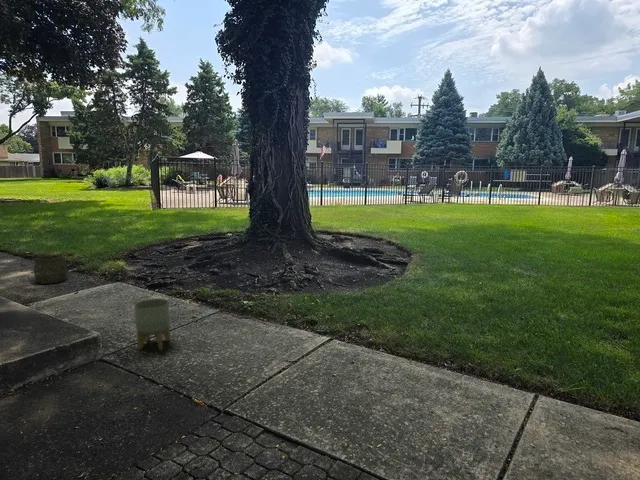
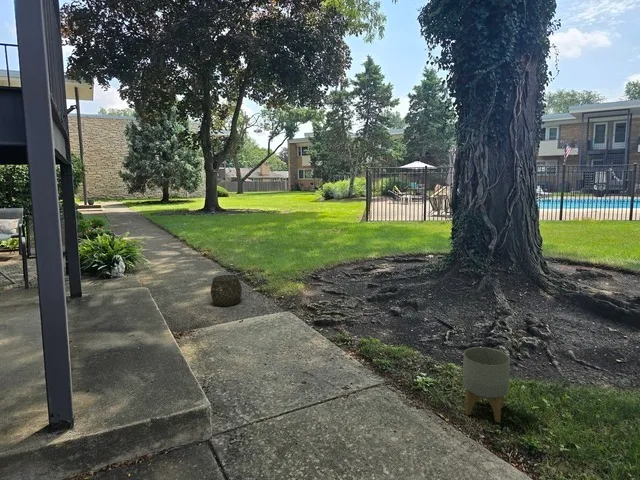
planter: present [134,298,170,350] -> present [463,347,510,423]

